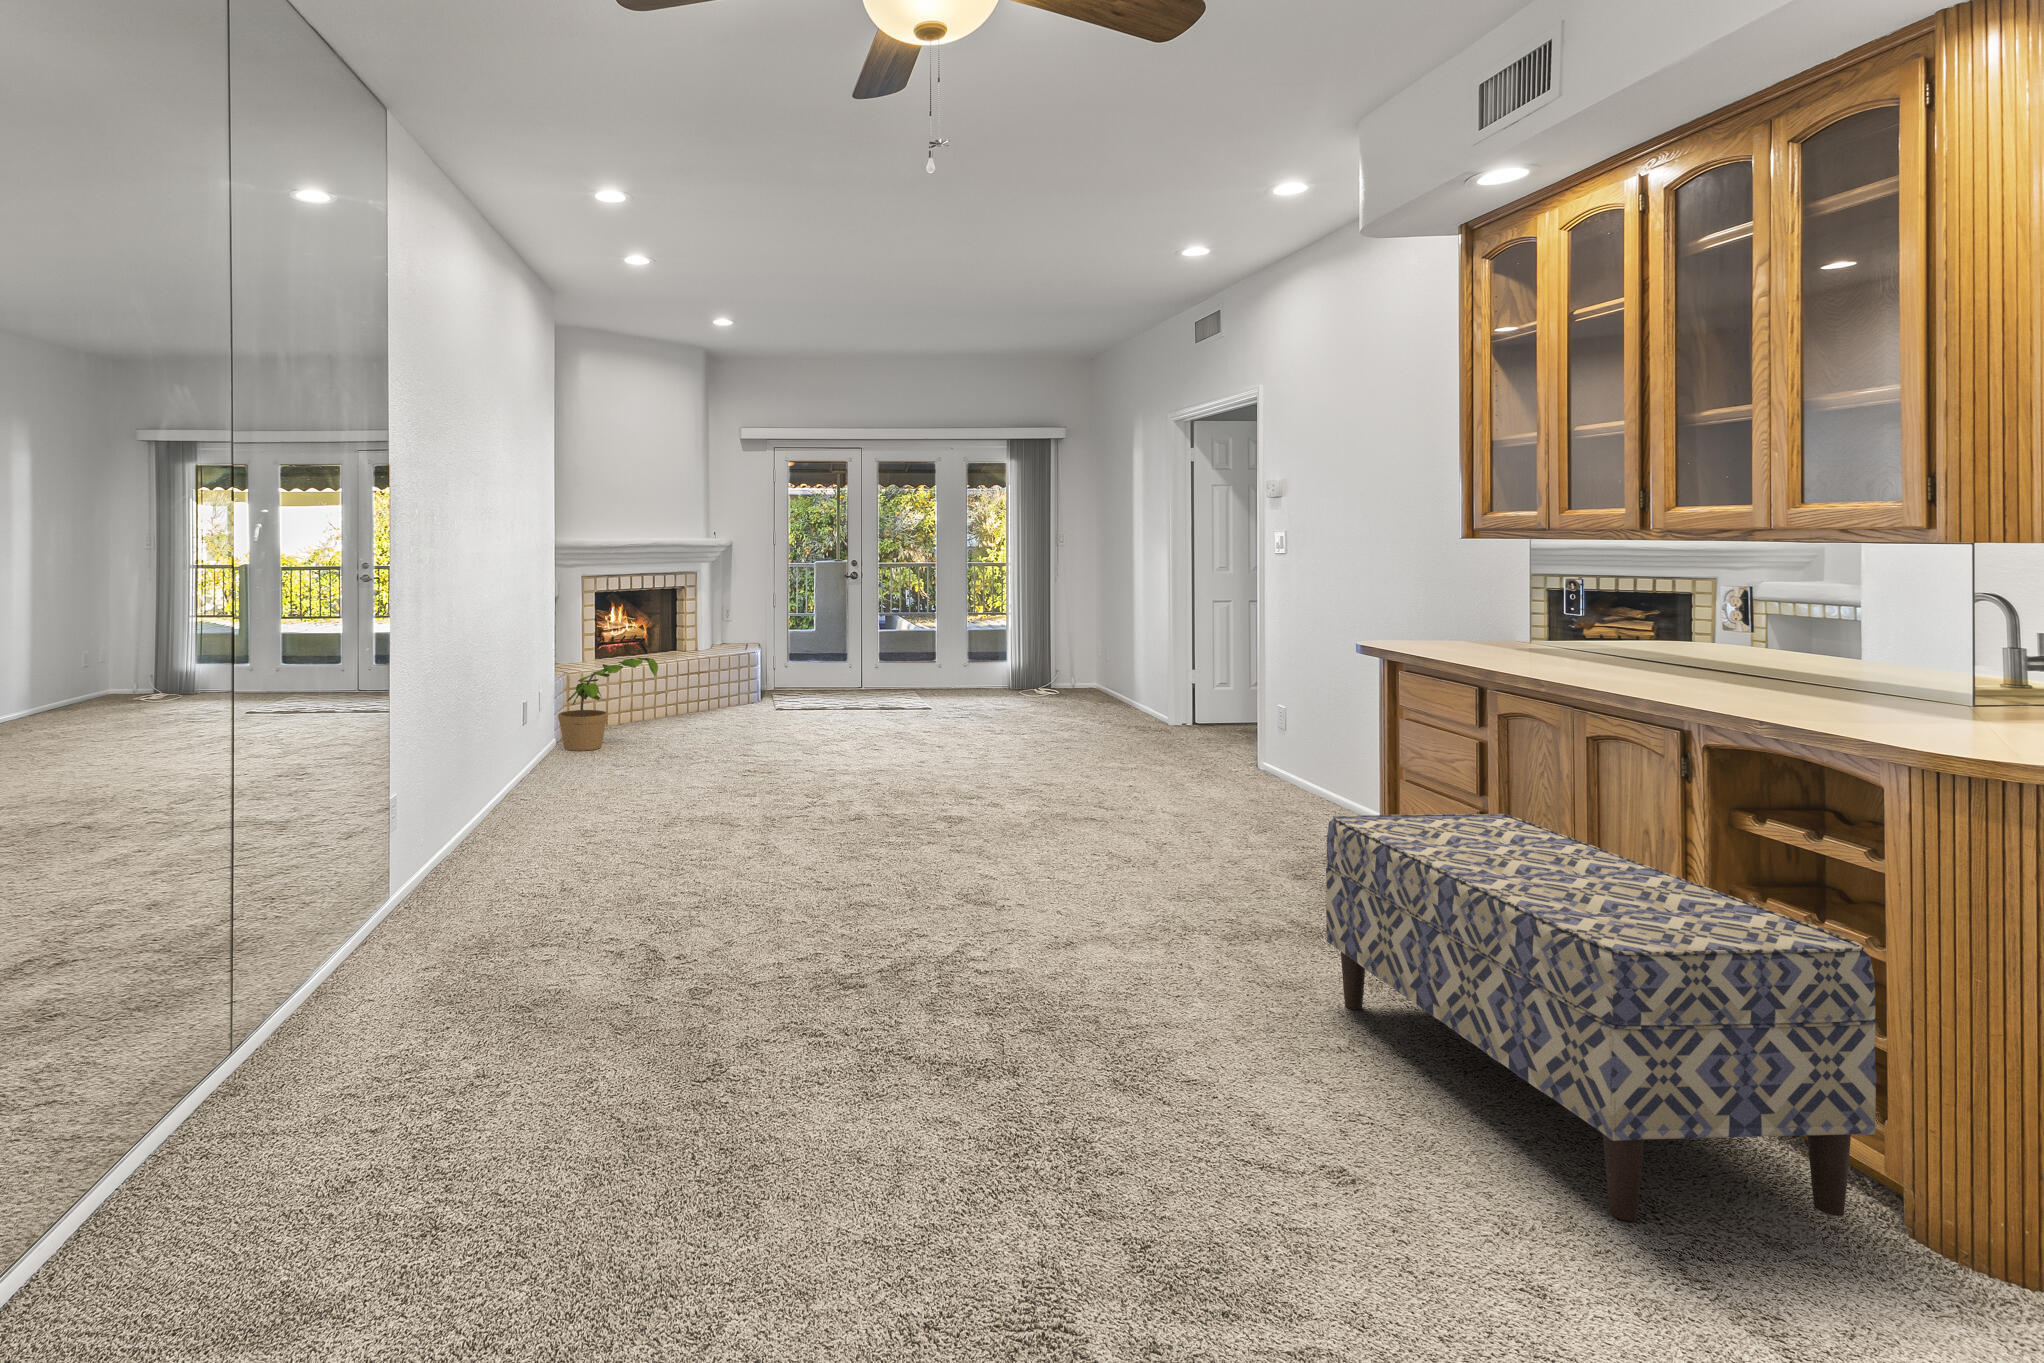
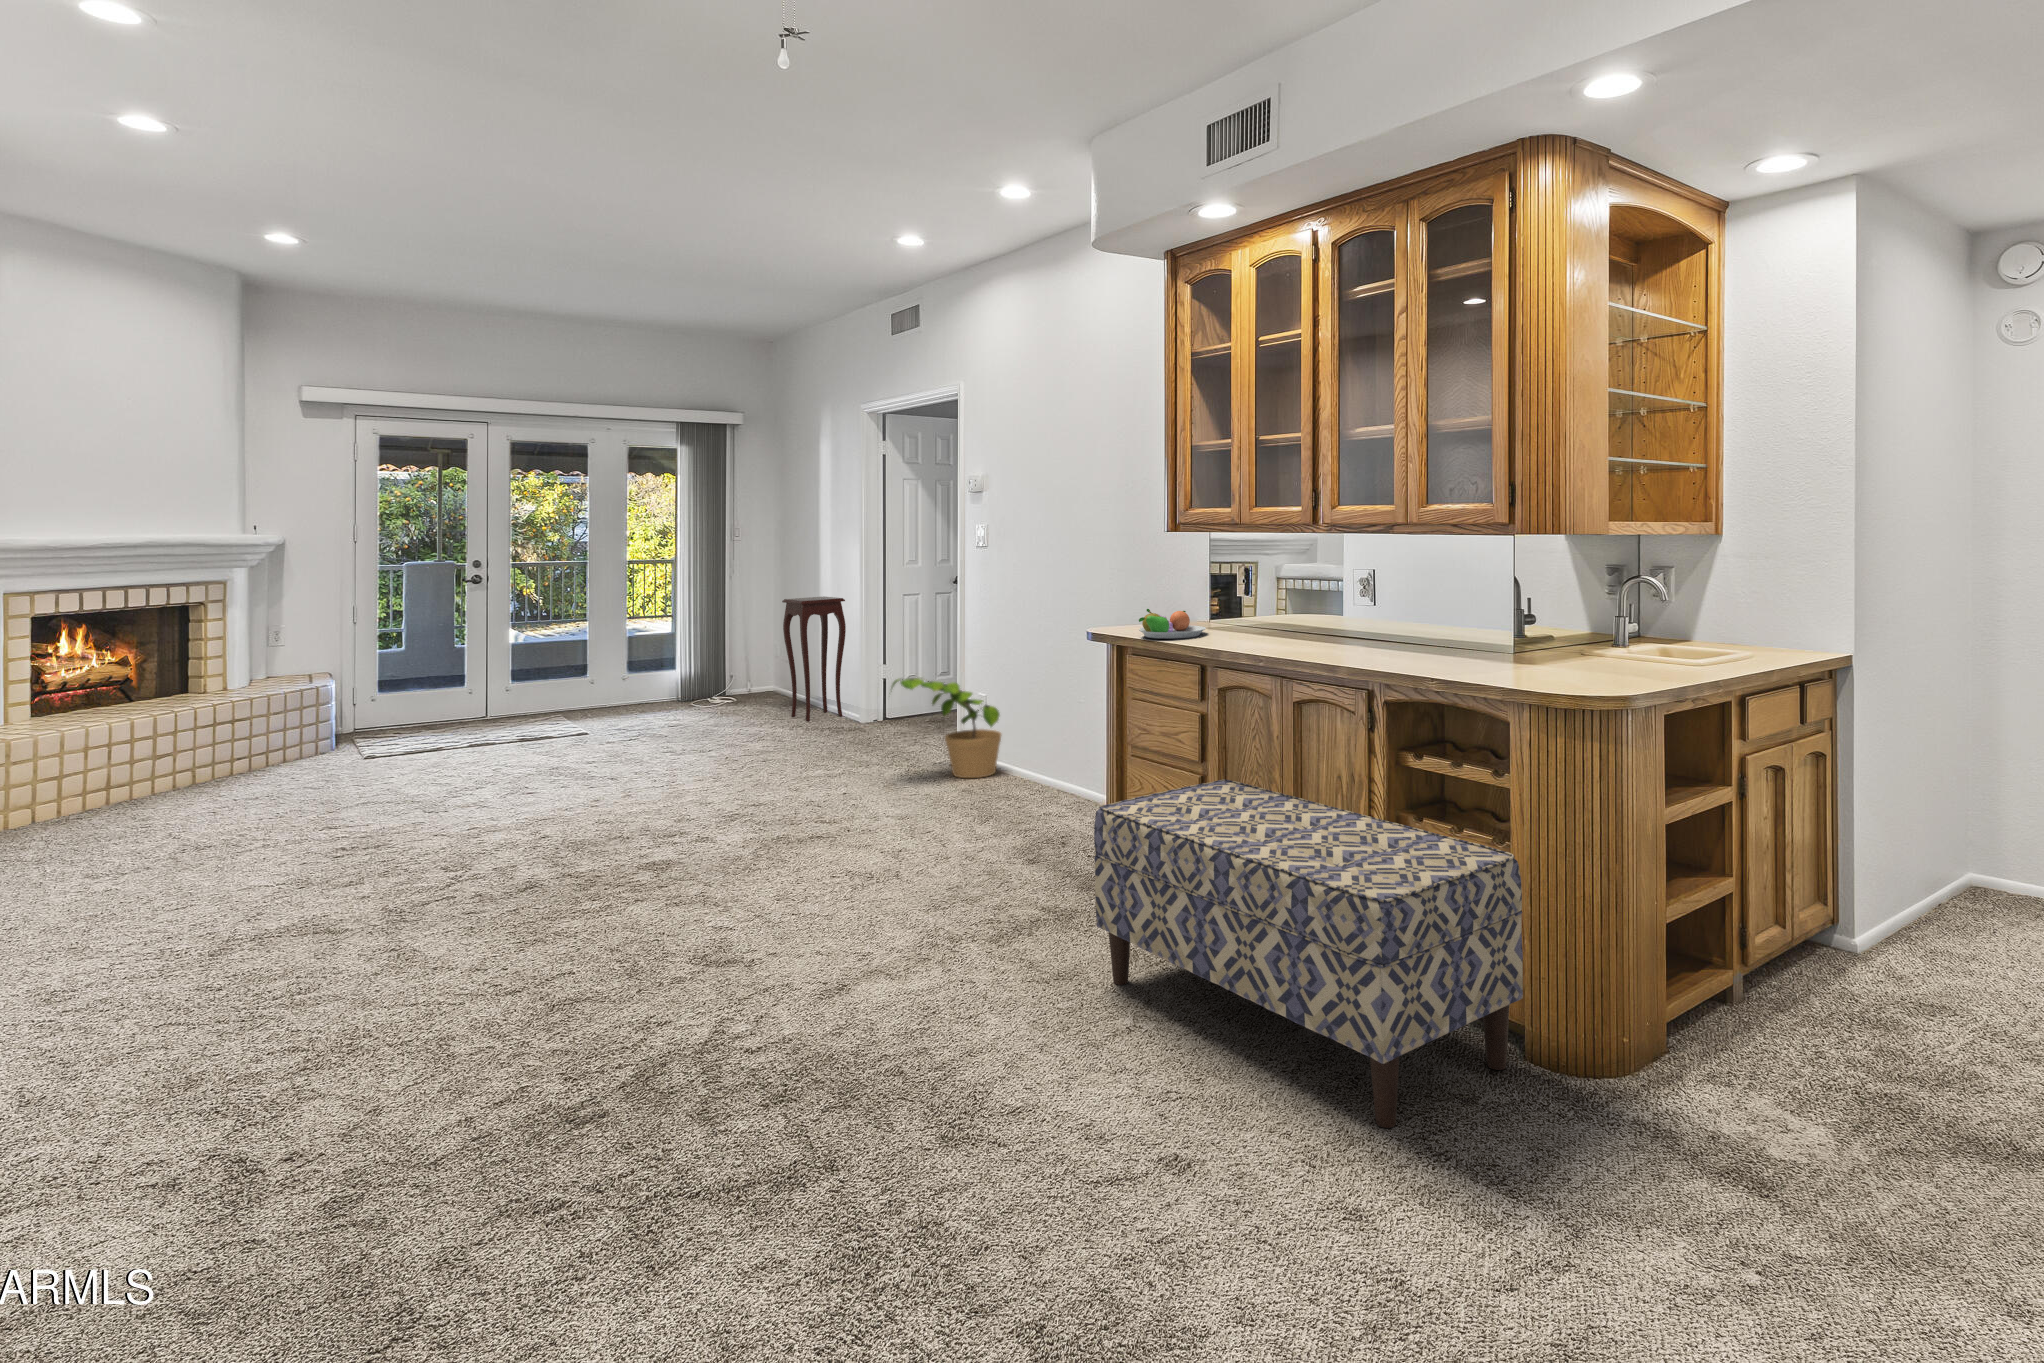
side table: none [1099,601,1161,723] -> present [782,596,846,721]
fruit bowl: none [1422,620,1513,655] -> present [1139,609,1206,639]
potted plant: present [558,657,658,751] -> present [892,678,1001,778]

